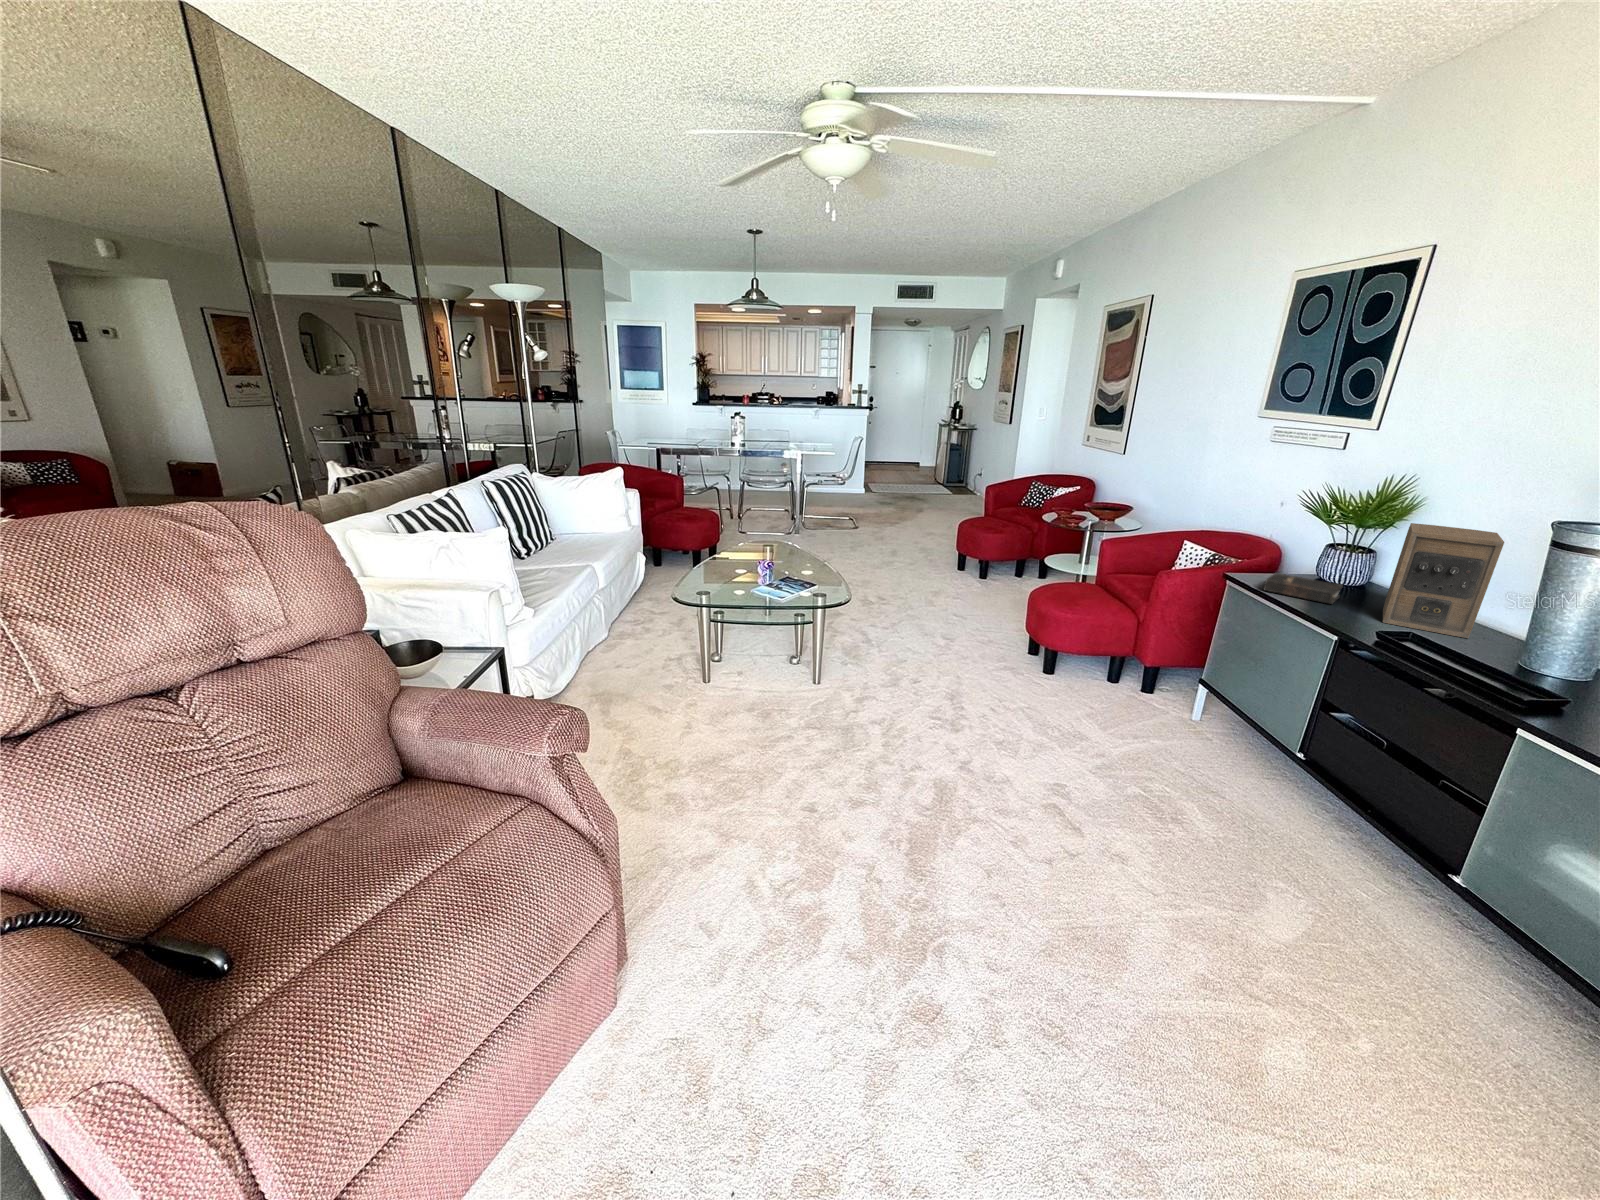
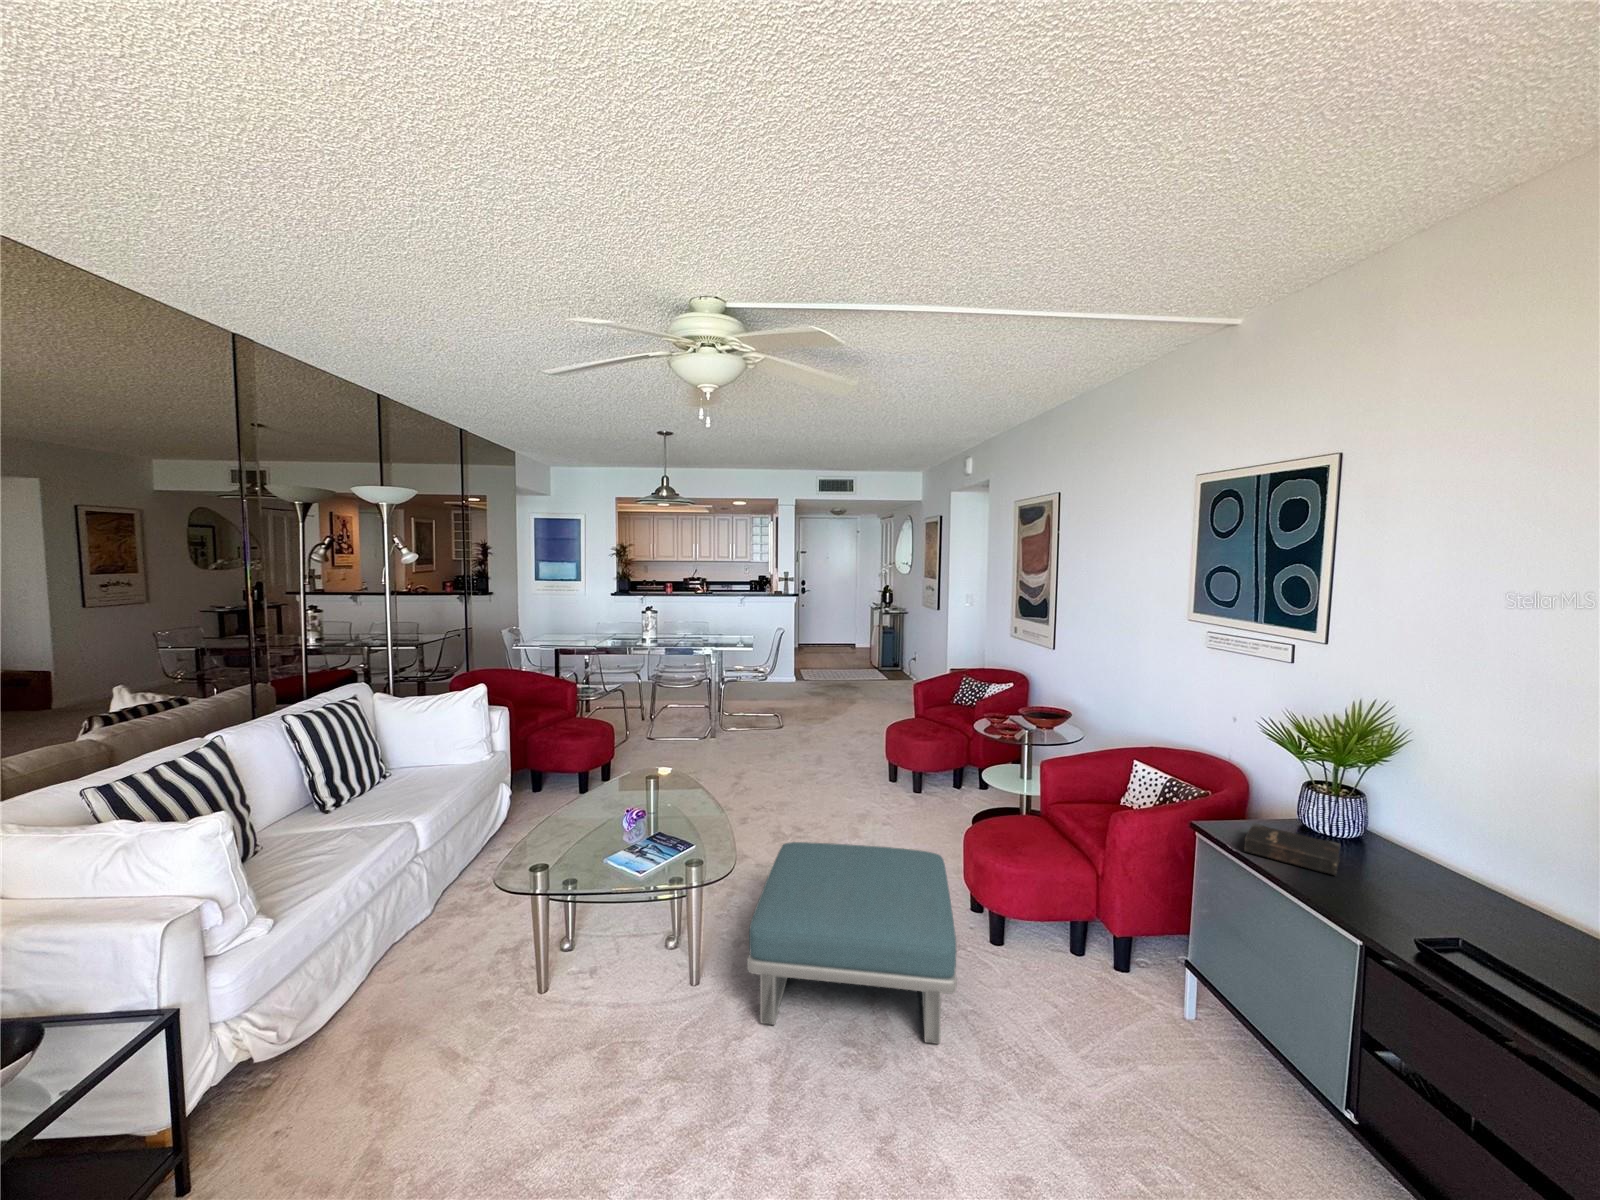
speaker: present [1383,523,1504,638] -> none [1400,770,1544,940]
footstool: none [863,594,1024,721] -> present [747,842,957,1044]

